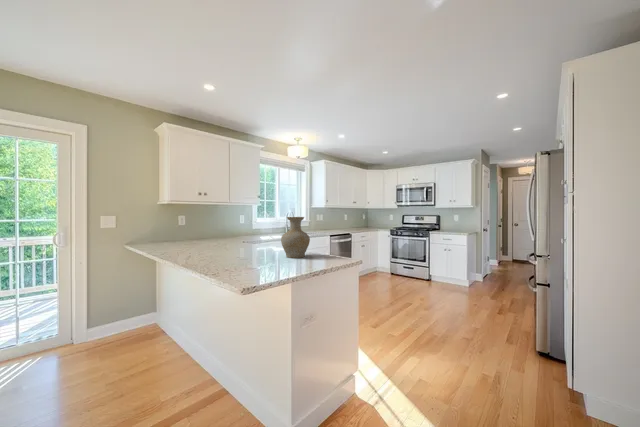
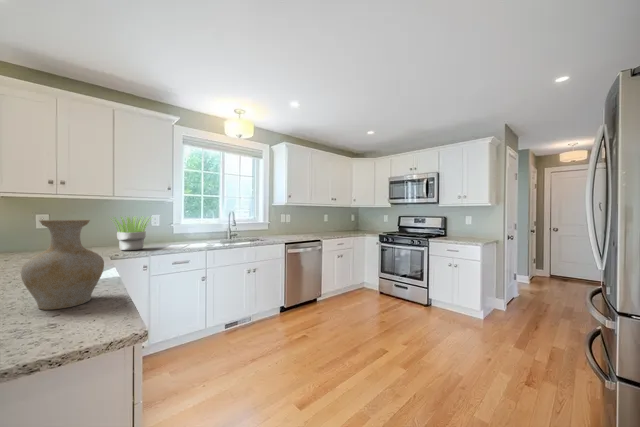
potted plant: none [225,215,254,239] -> present [111,217,151,251]

